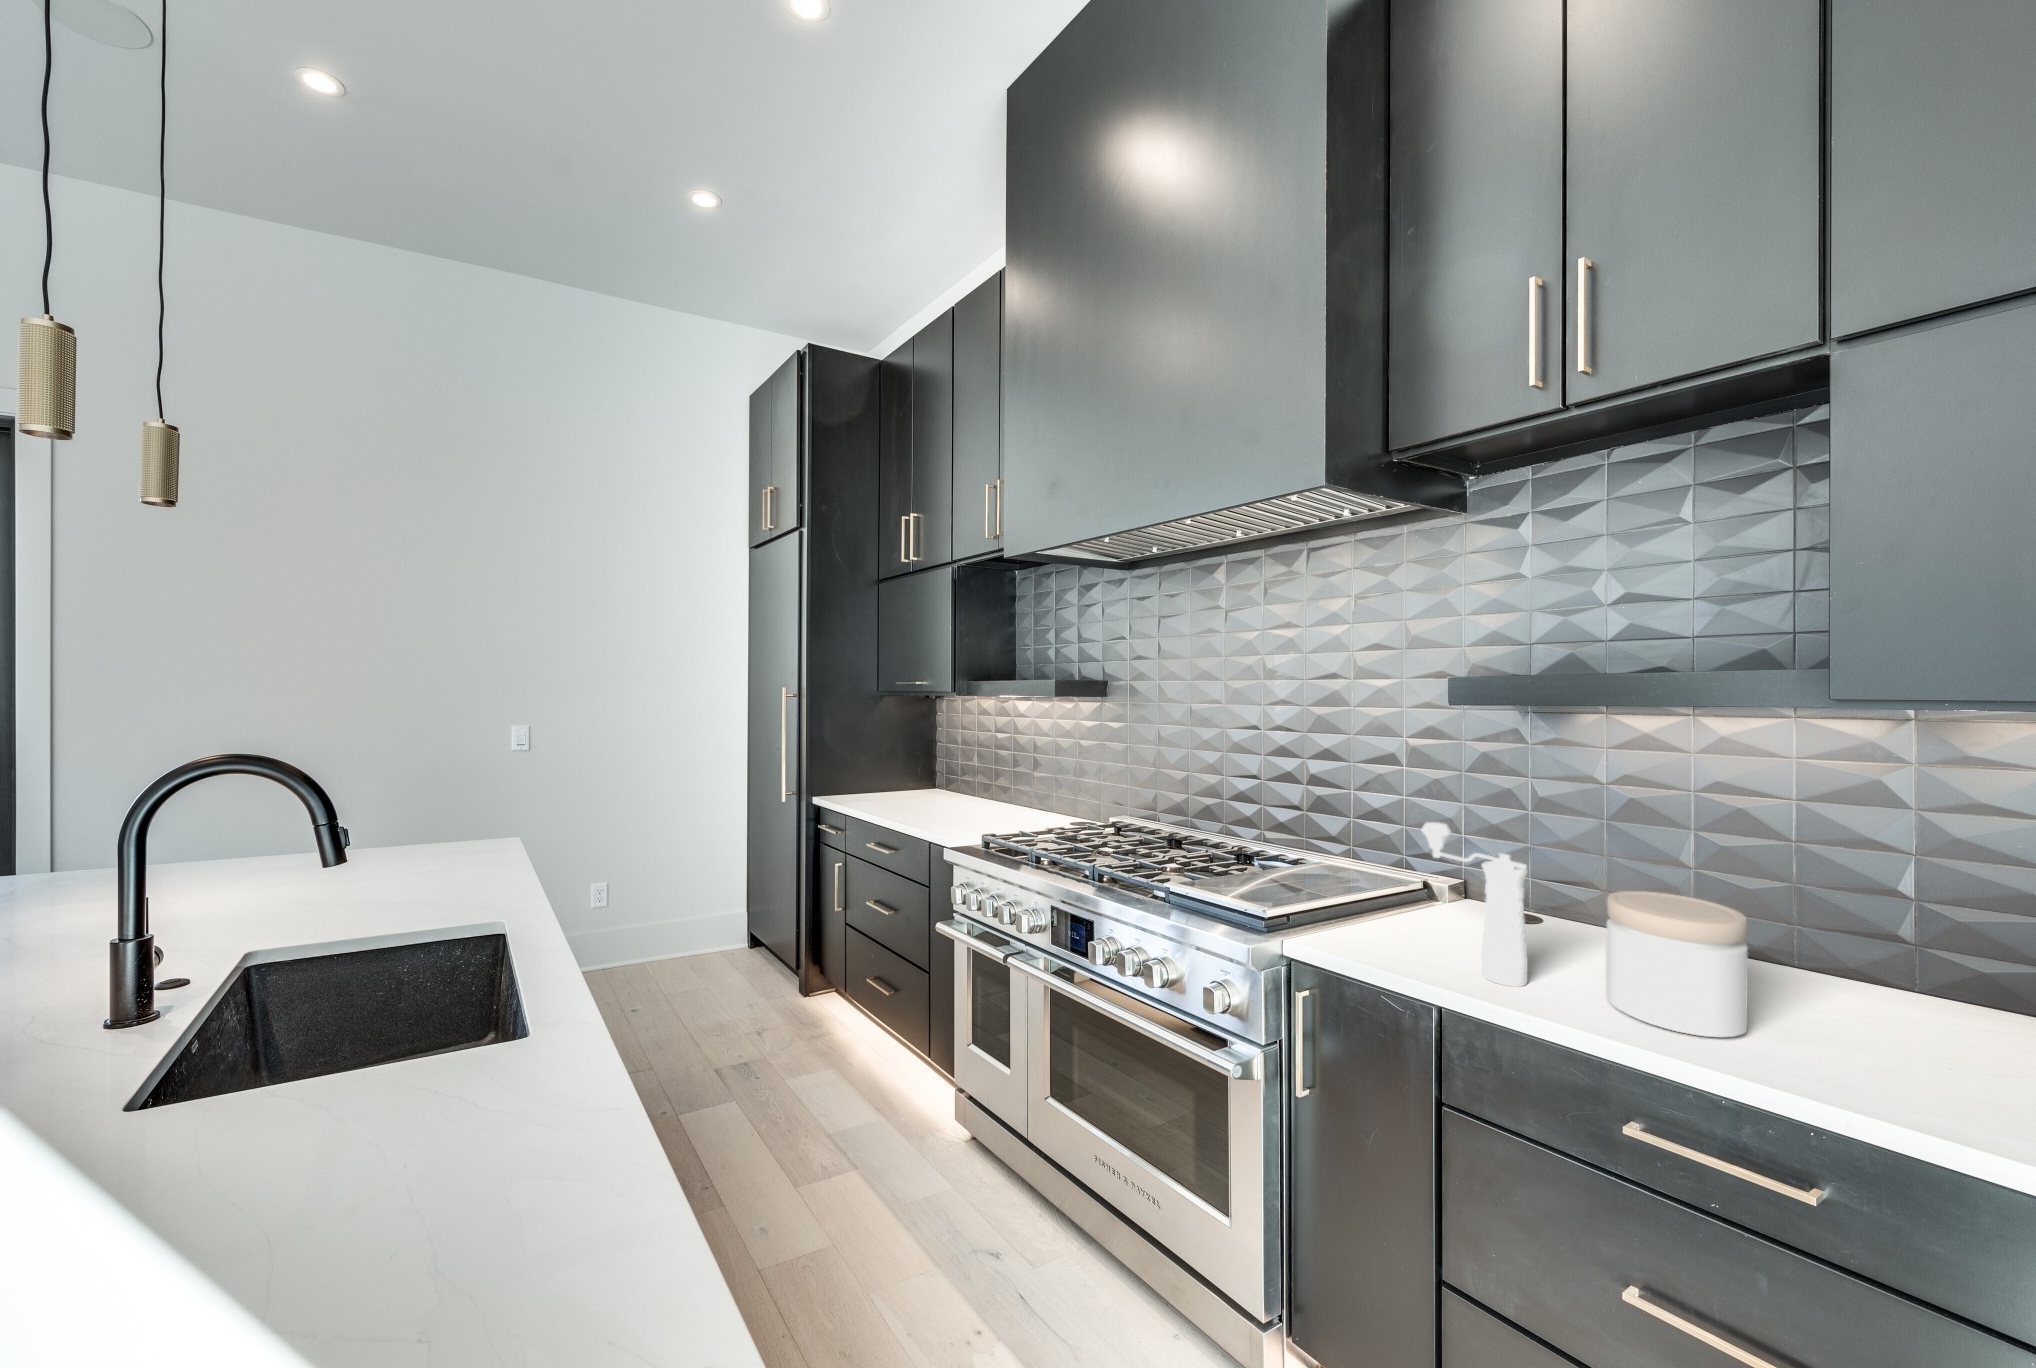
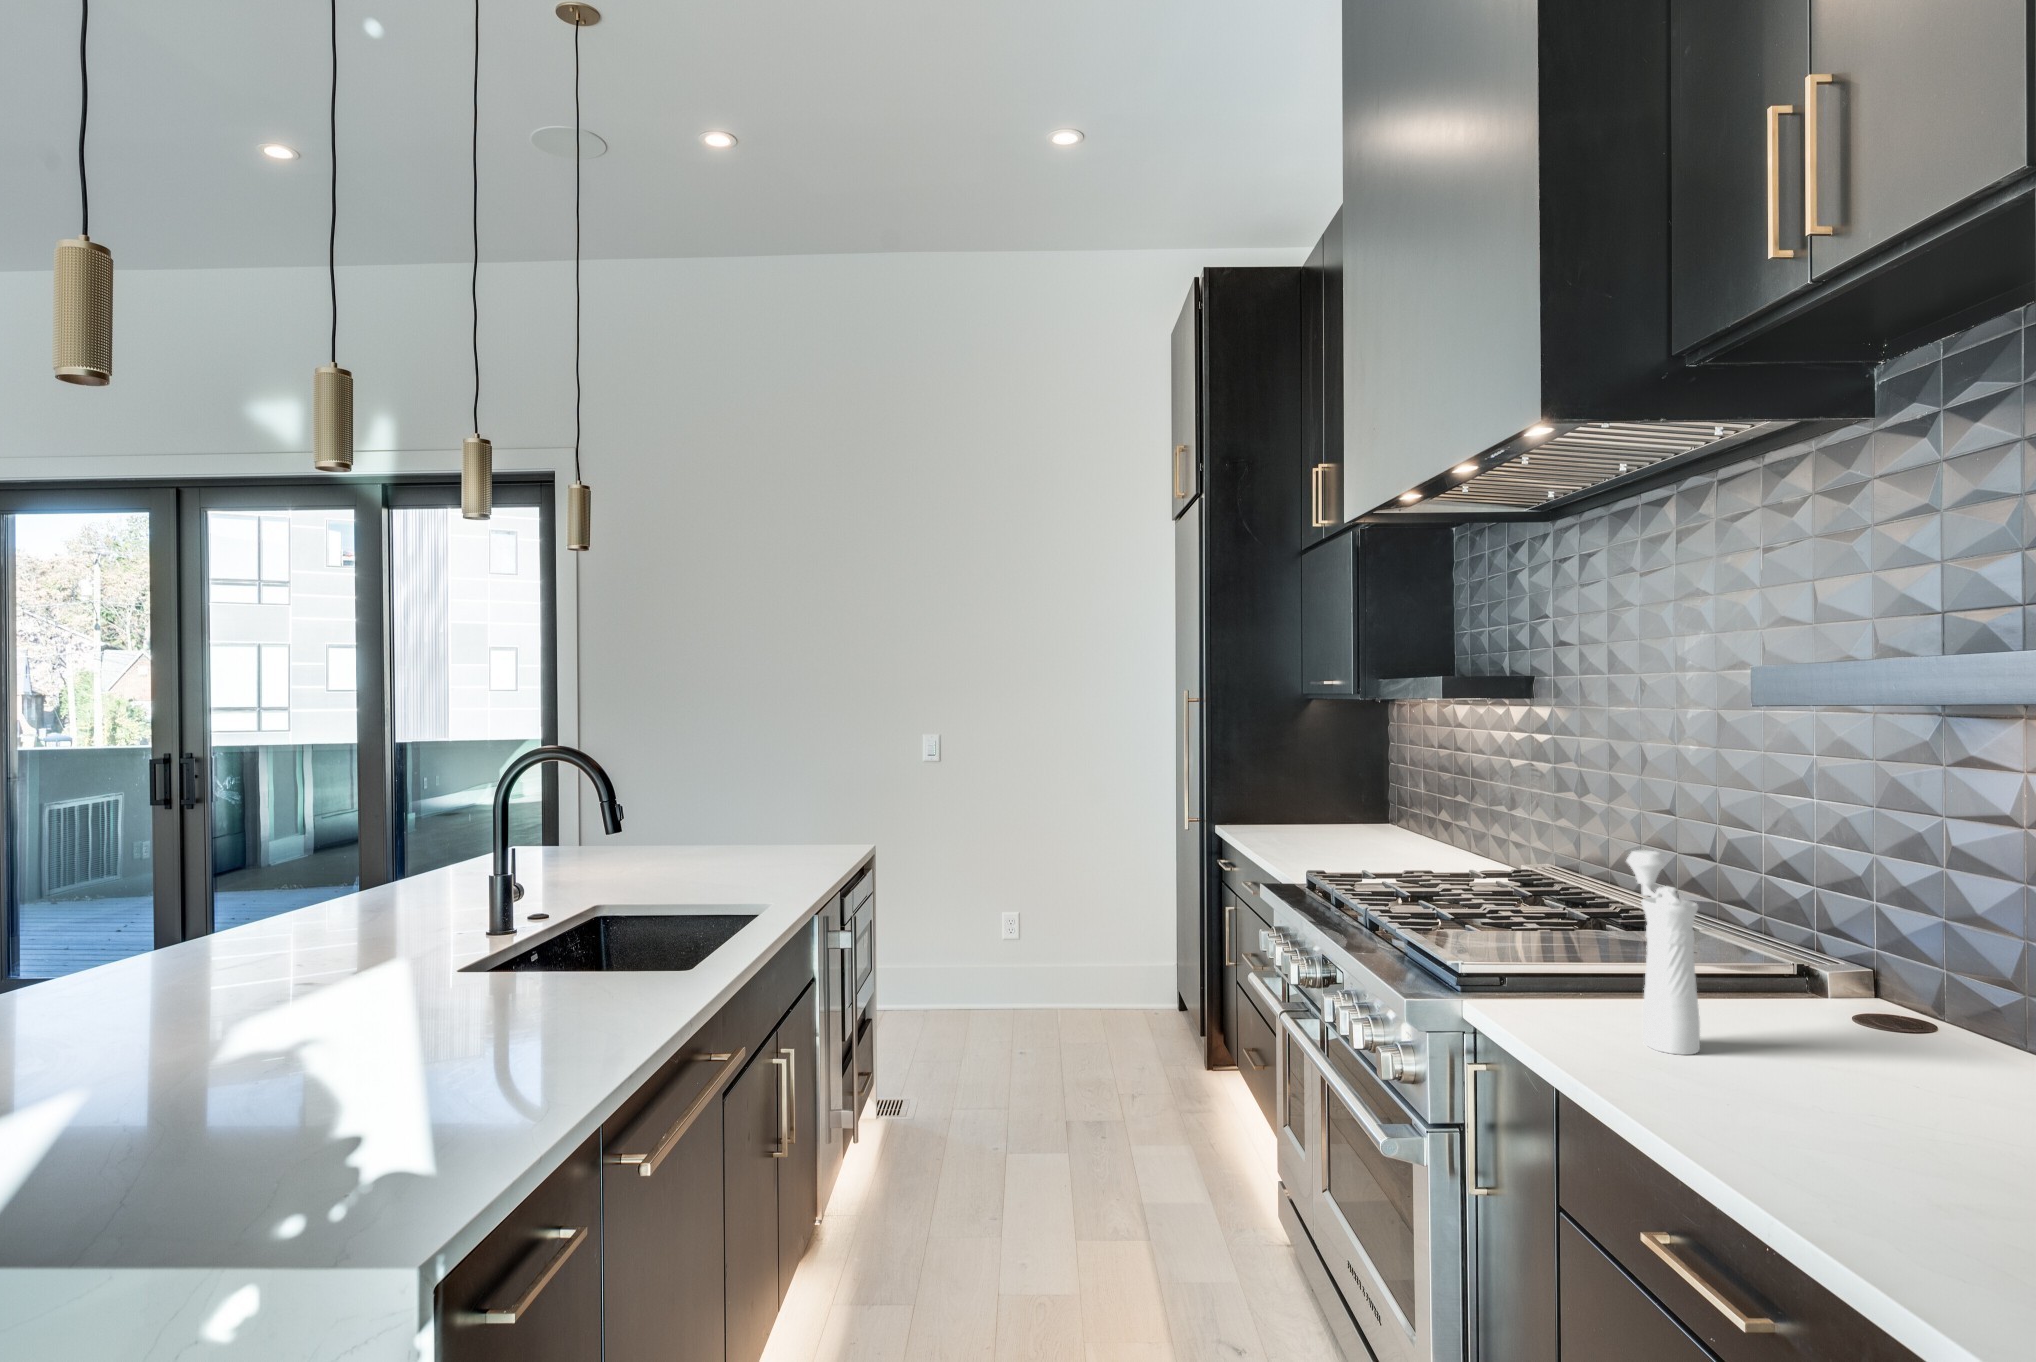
jar: present [1606,891,1748,1037] -> none [1722,943,1892,1125]

